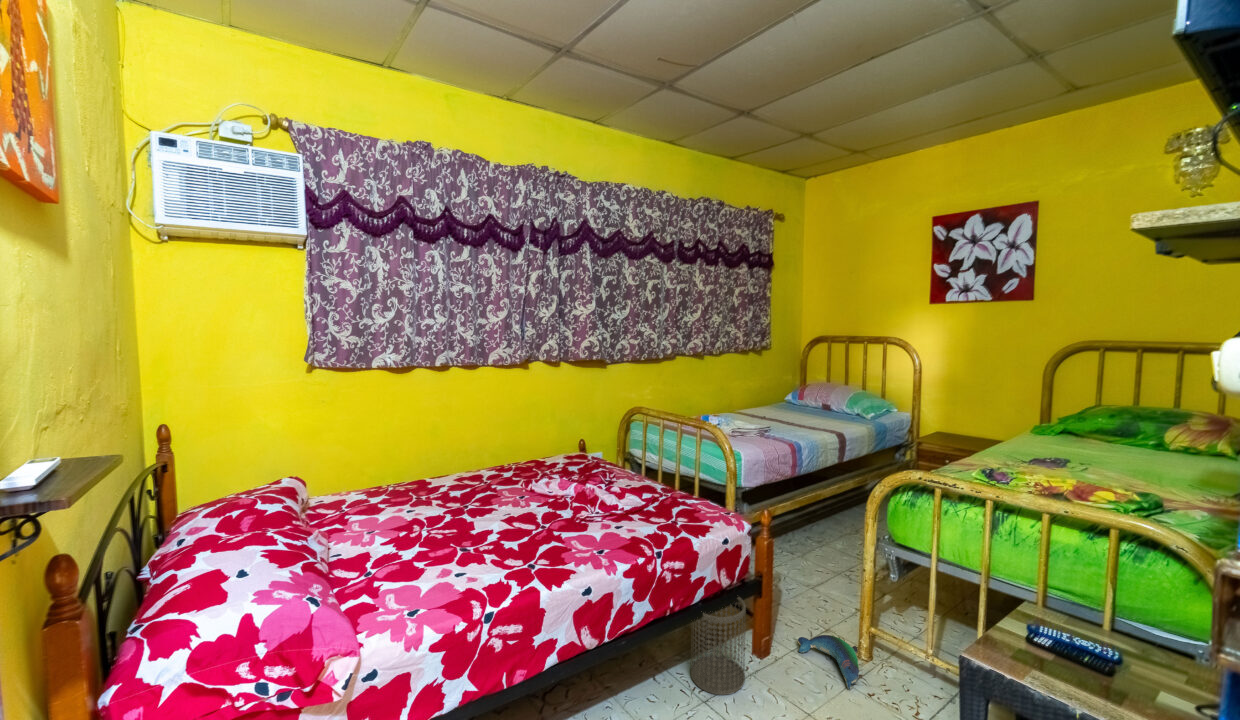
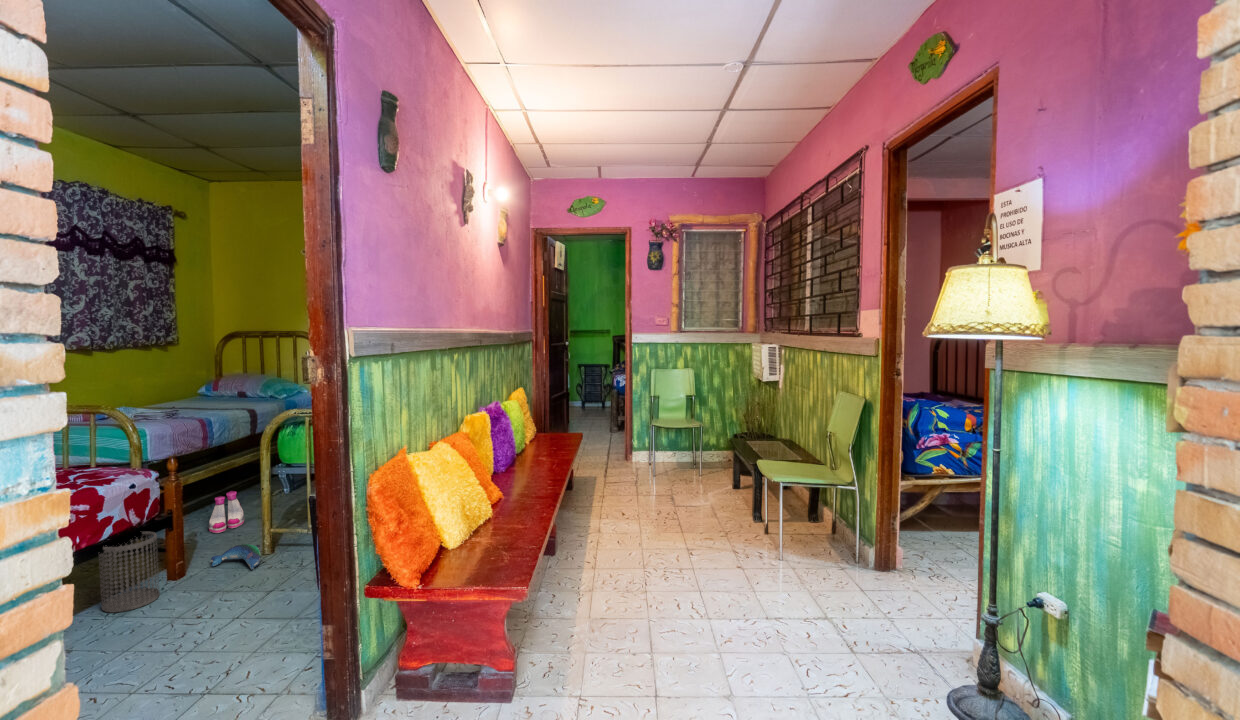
boots: none [792,535,830,585] -> present [209,491,244,533]

